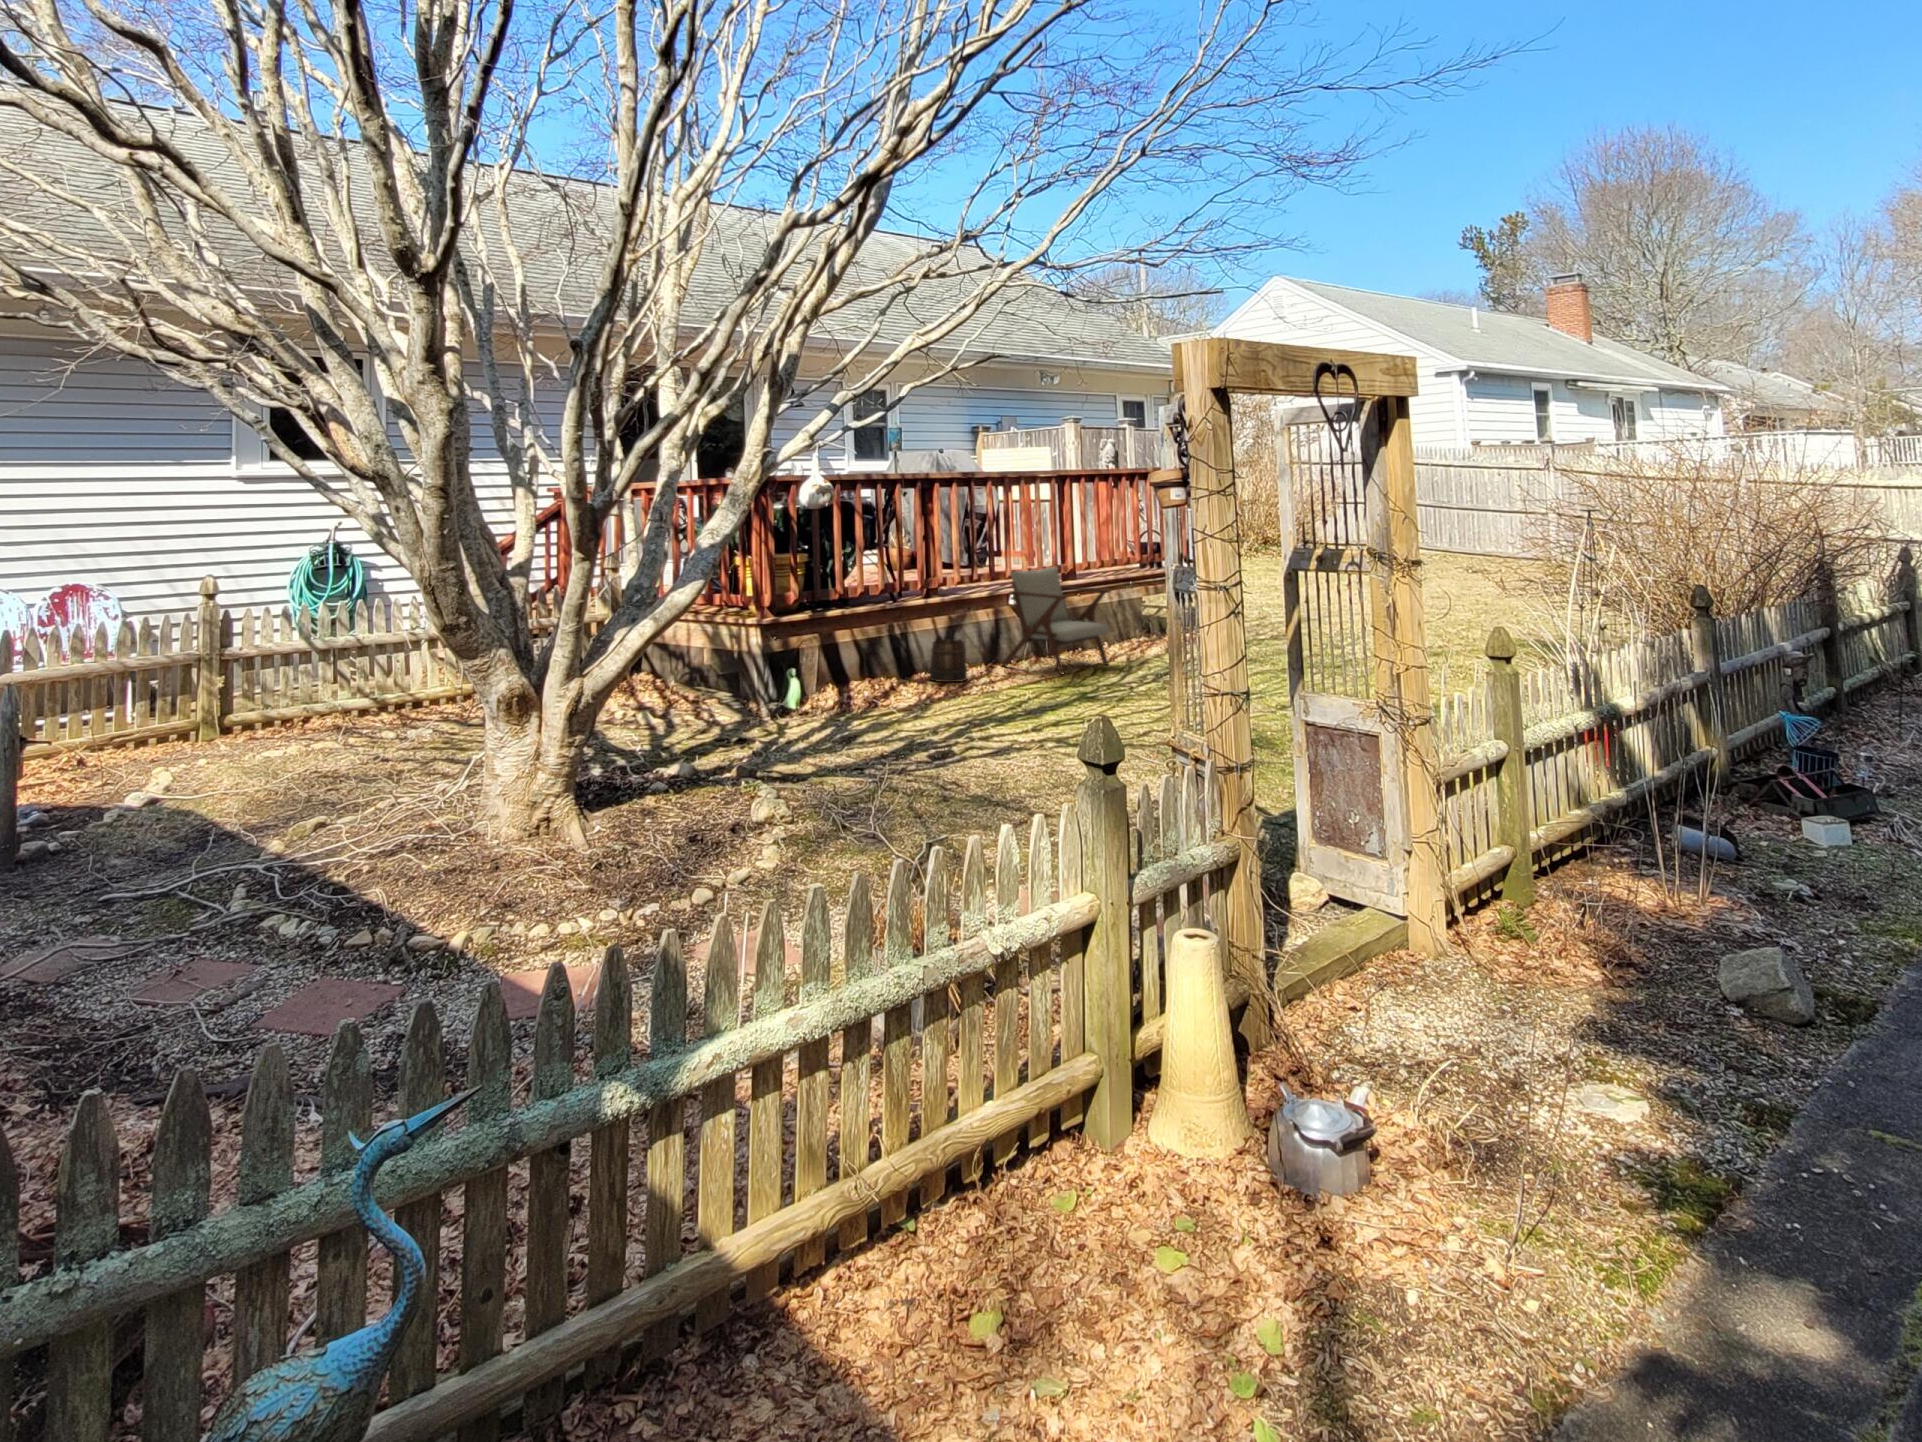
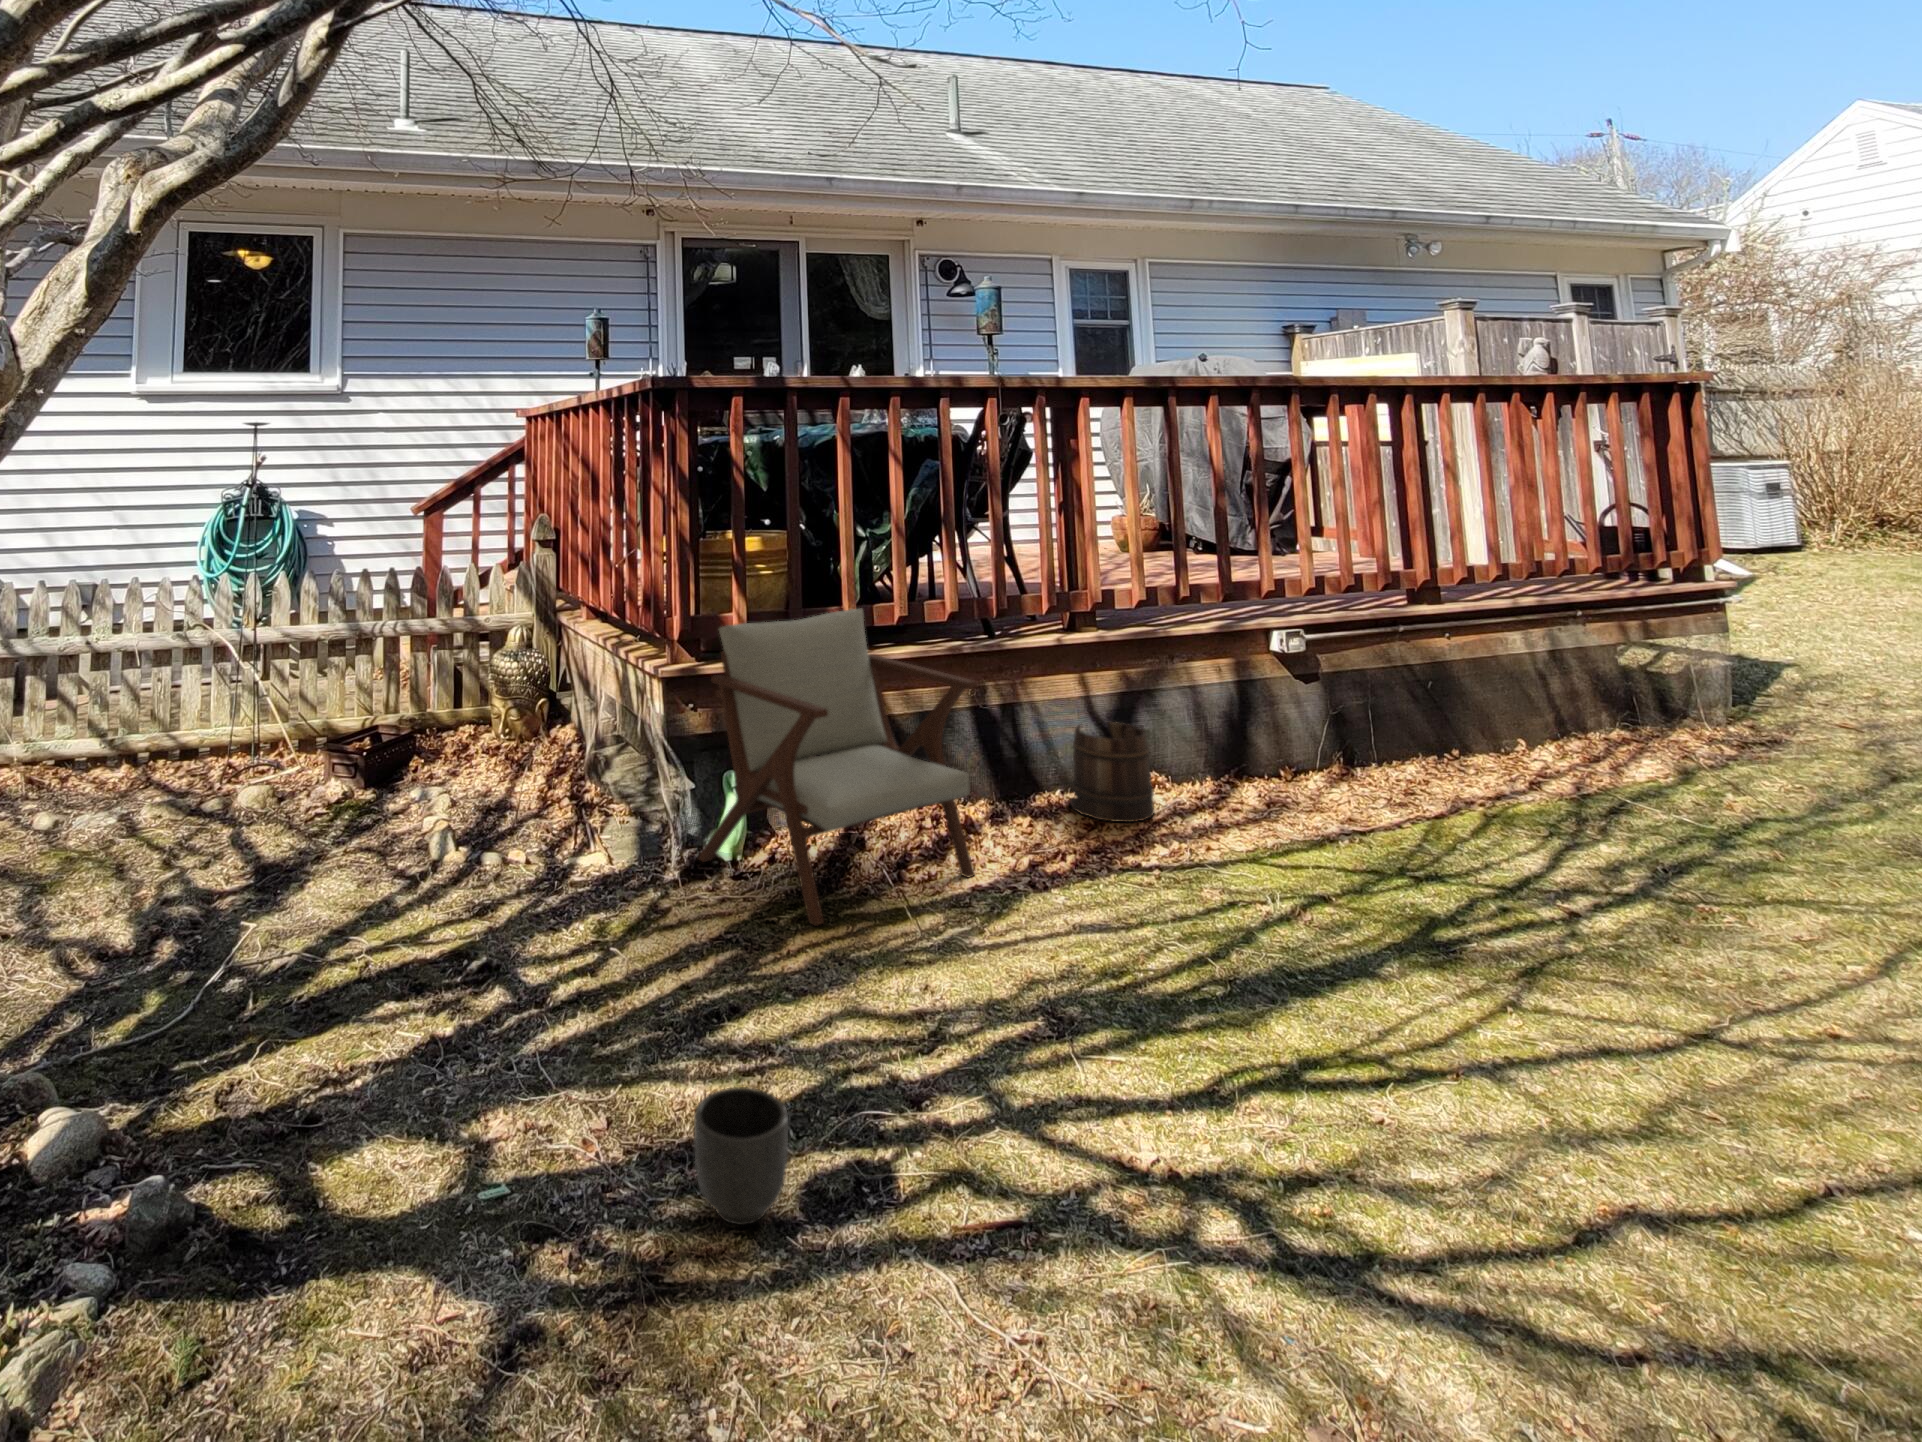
lounge chair: present [1002,567,1110,674] -> present [698,609,977,926]
planter: none [901,727,932,762] -> present [694,1087,788,1225]

